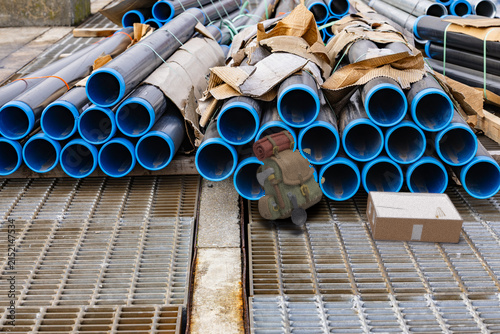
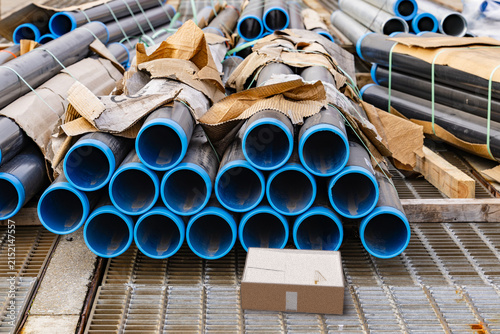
backpack: present [253,131,325,225] -> none [105,172,199,290]

